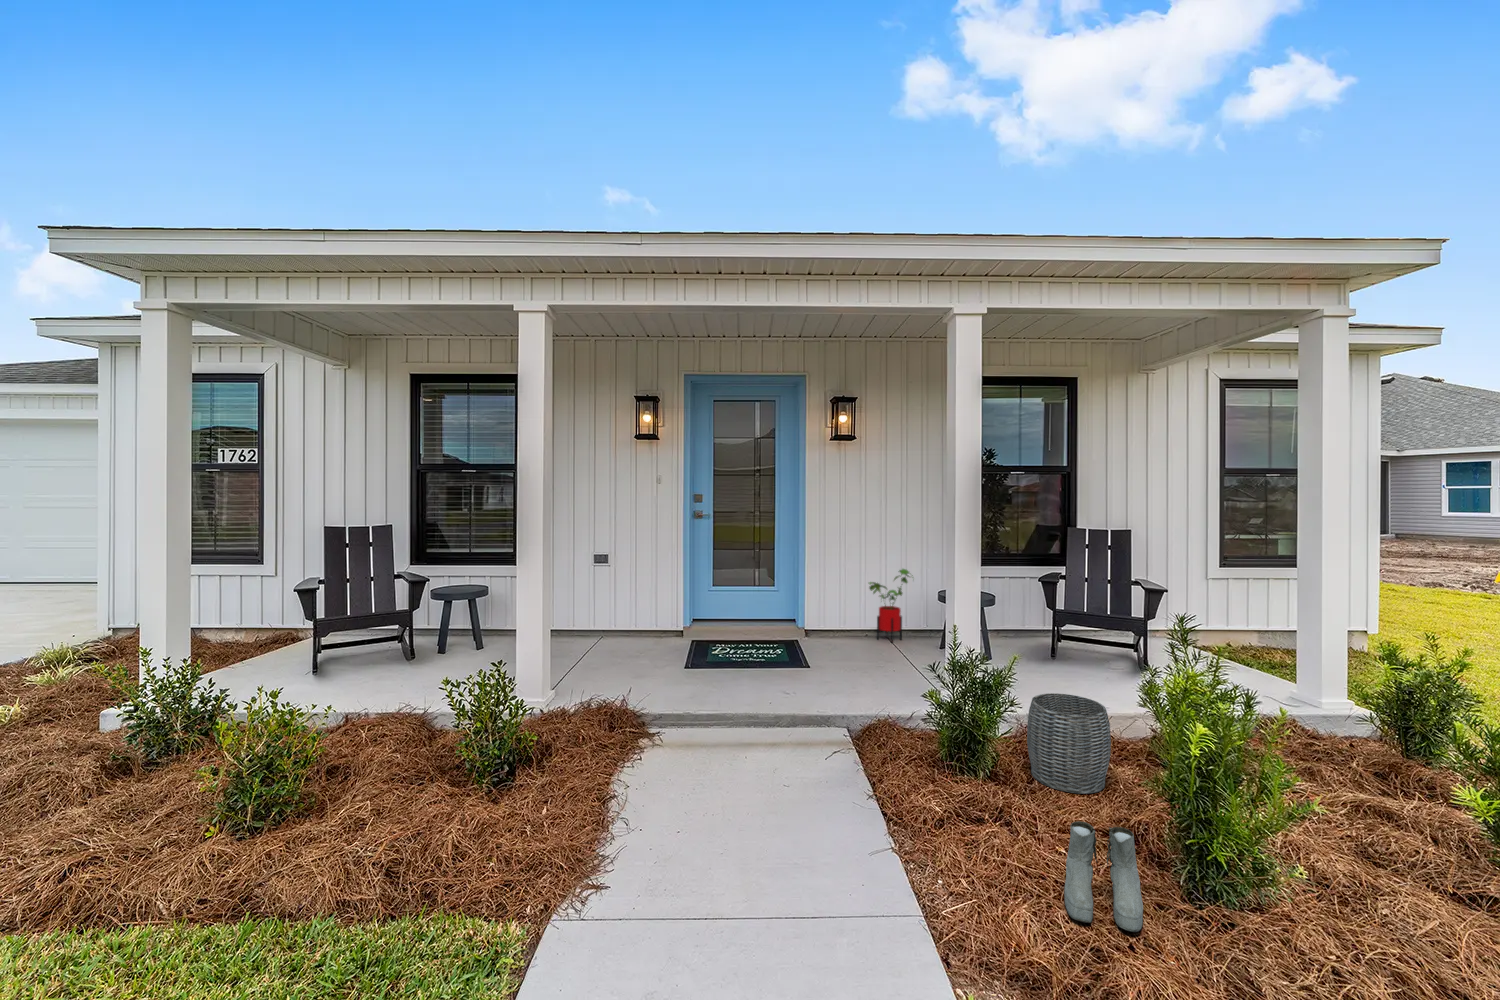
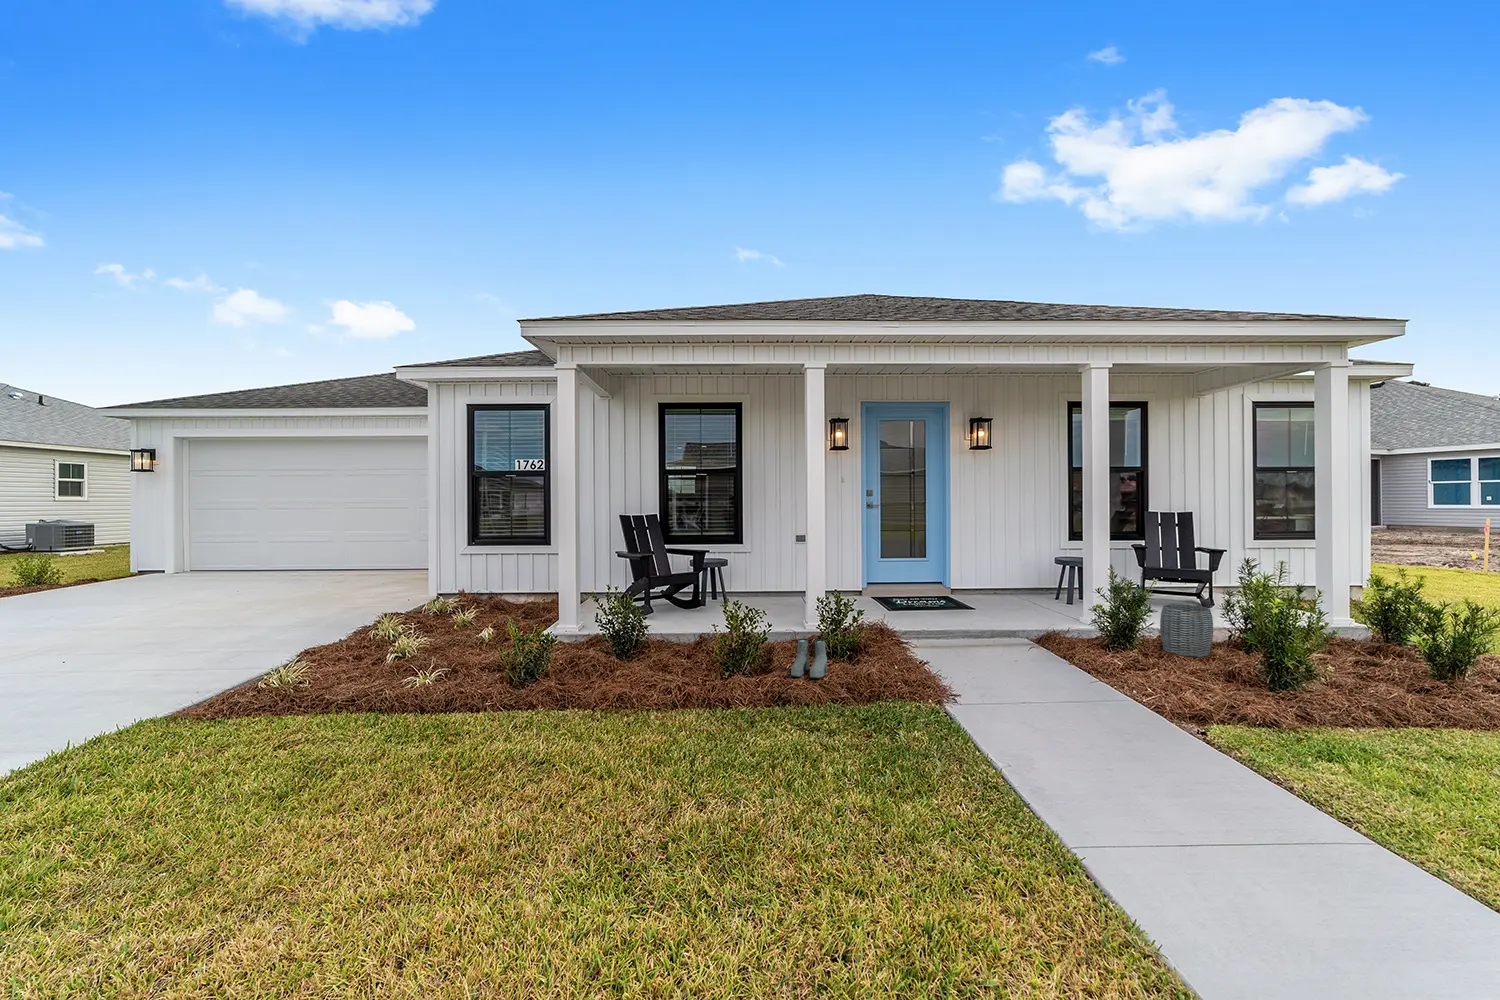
house plant: present [869,569,909,642] -> none [1001,542,1036,596]
boots: present [1064,821,1143,932] -> present [791,638,827,678]

